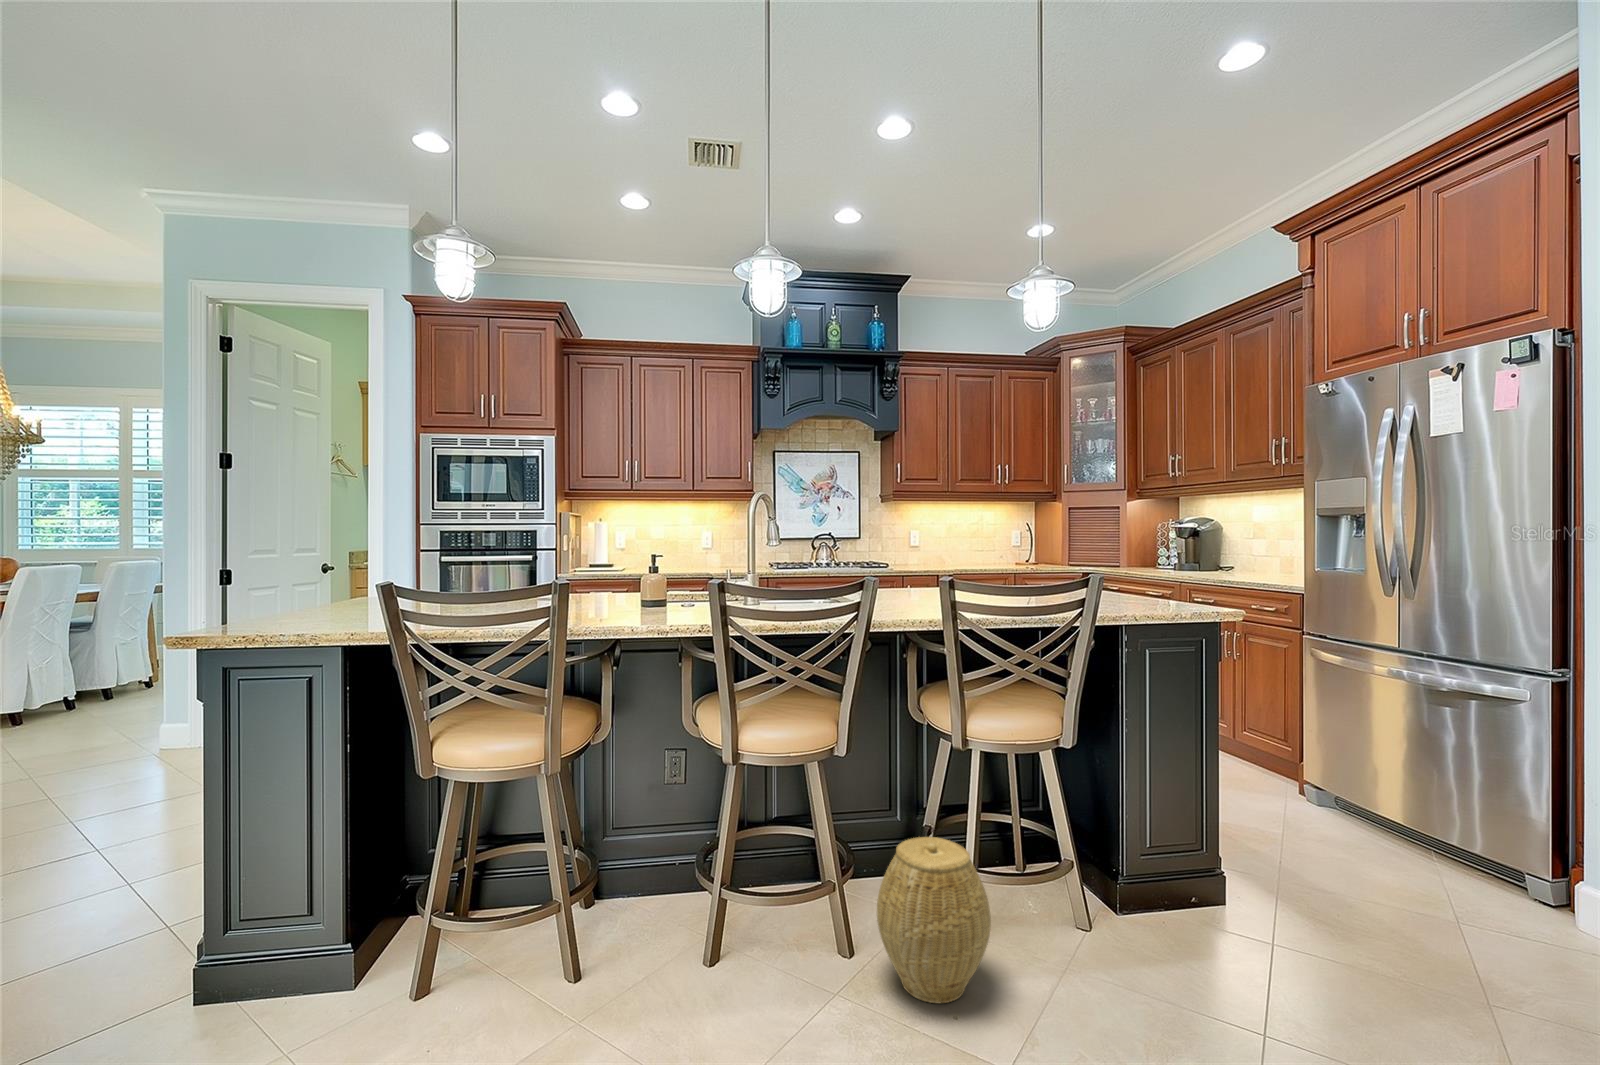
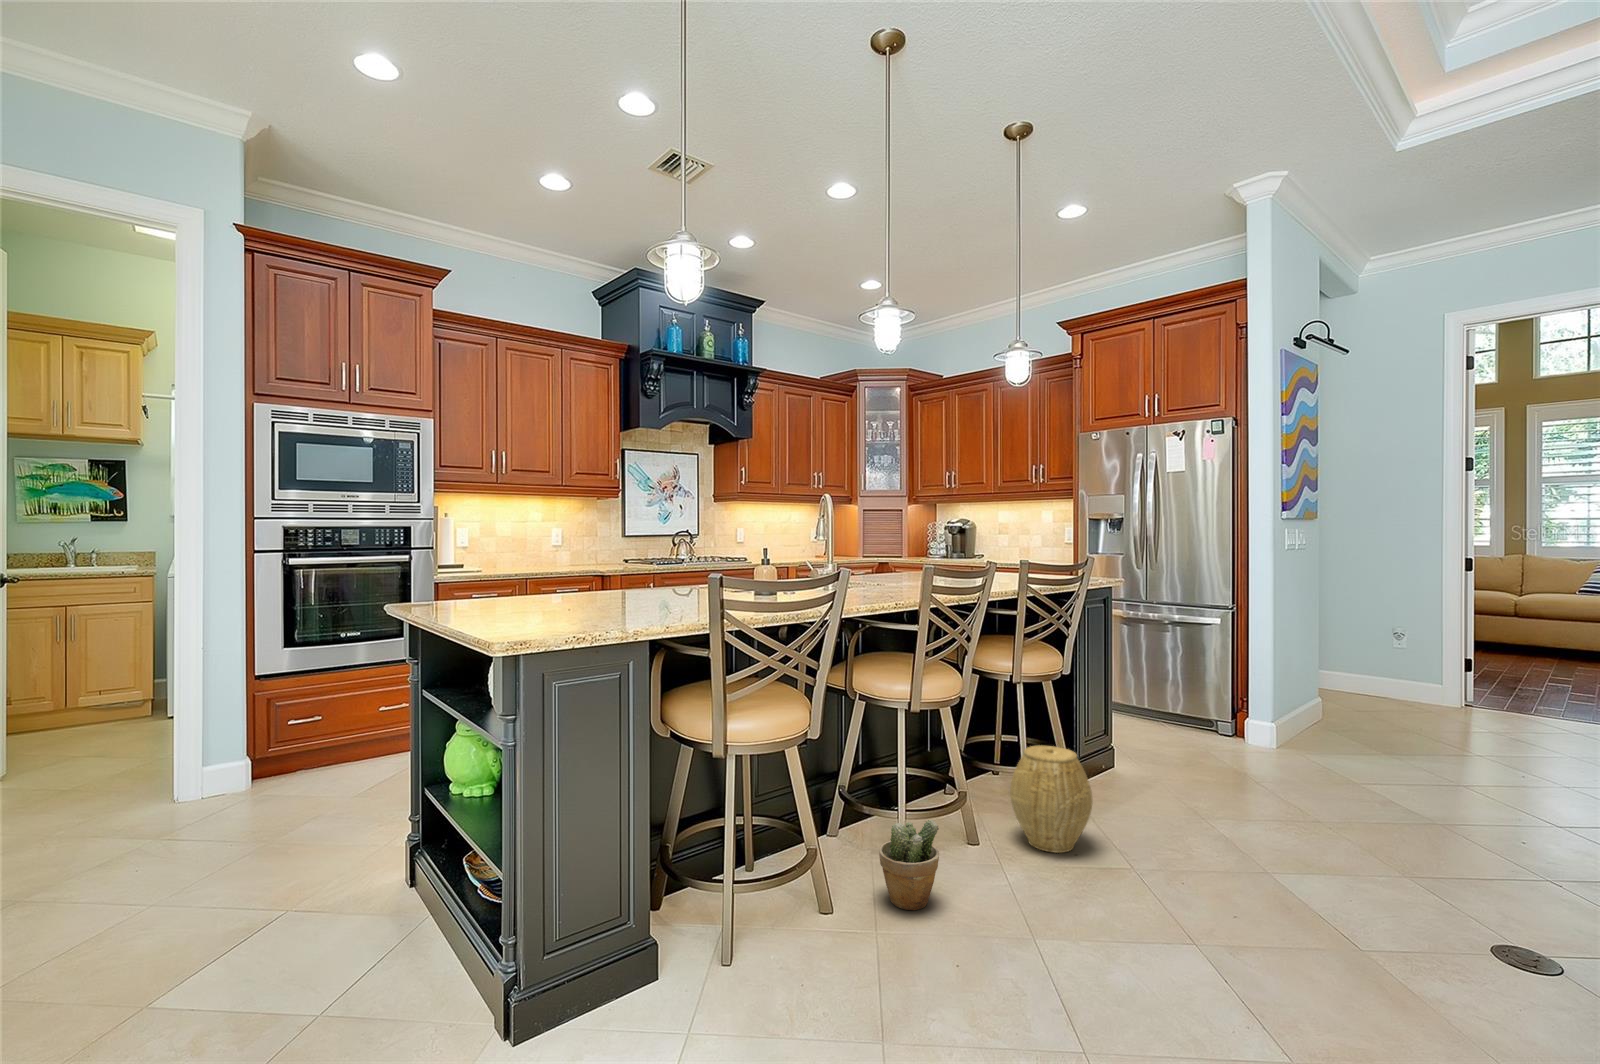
potted plant: none [611,894,687,1011] -> present [879,820,939,910]

